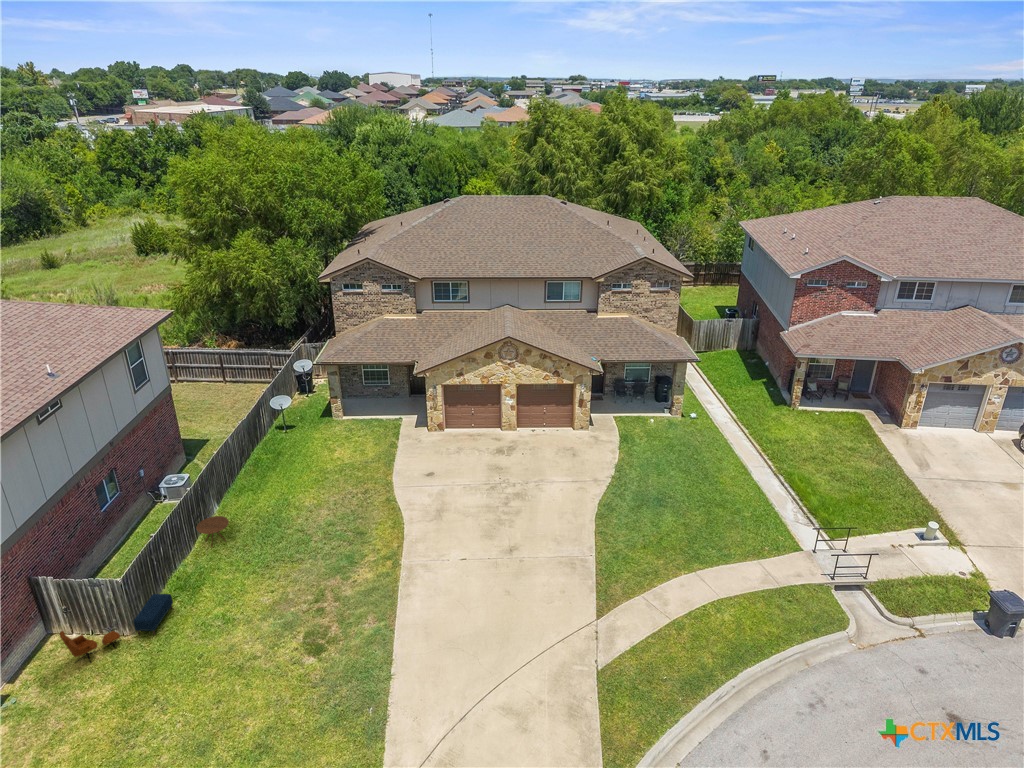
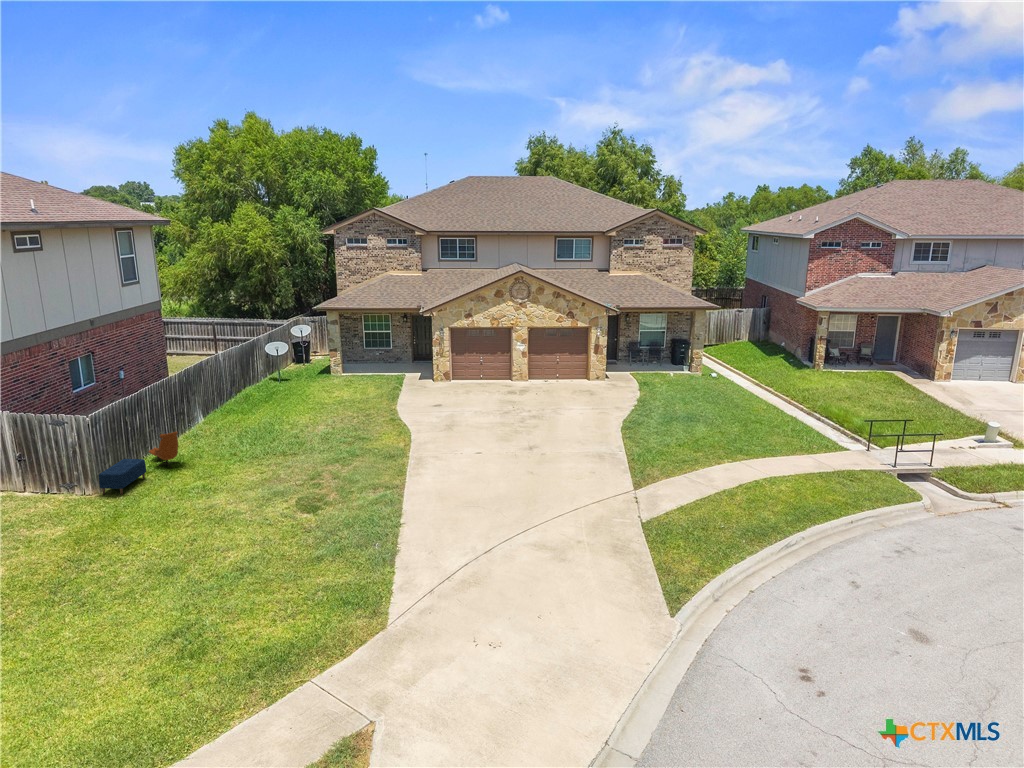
round table: present [196,516,229,543] -> none [178,412,215,442]
lounge chair: present [59,631,120,662] -> present [149,431,178,466]

